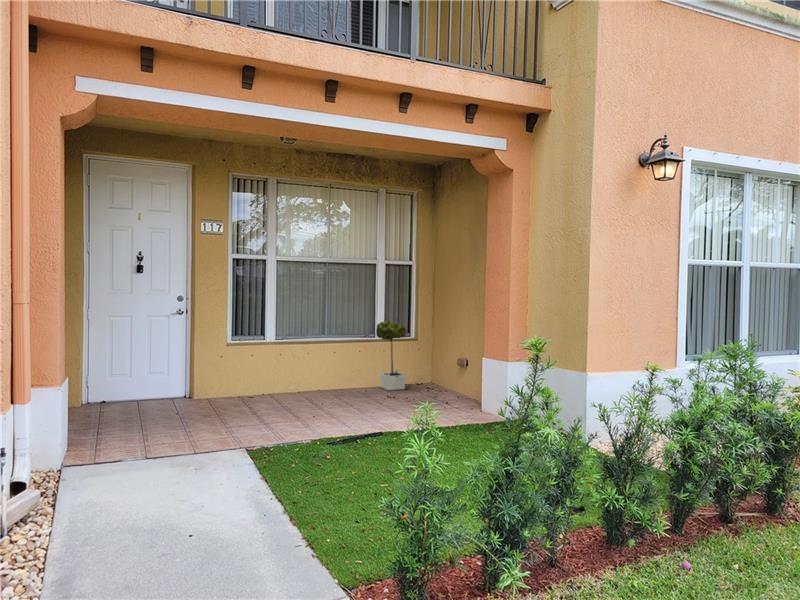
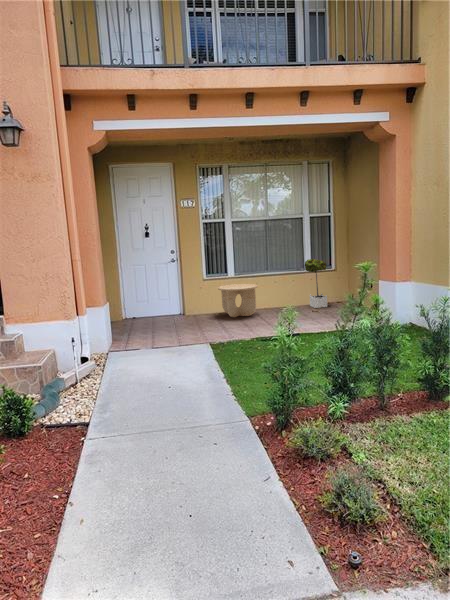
side table: none [251,352,311,403] -> present [218,284,257,317]

